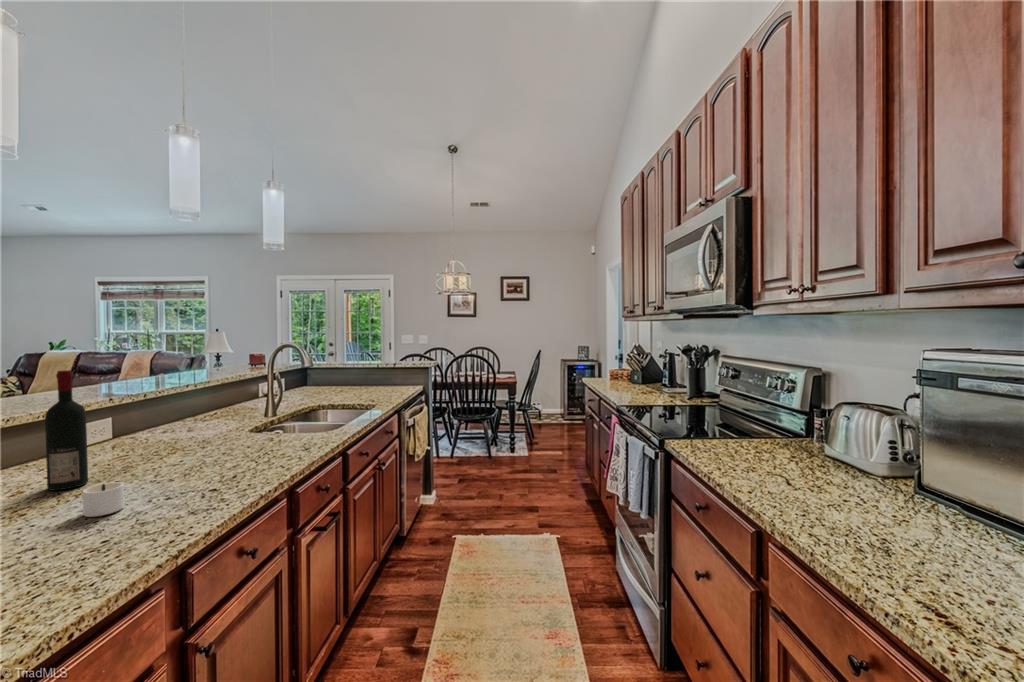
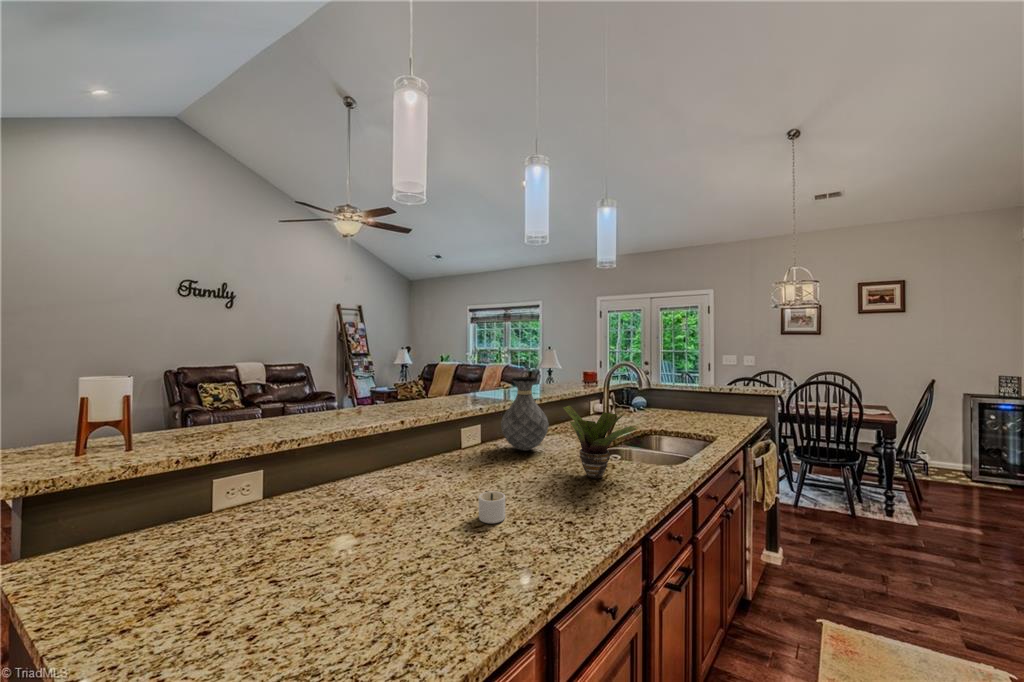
vase: none [114,359,188,446] -> present [501,377,549,451]
wine bottle: present [45,370,88,491] -> none [461,386,484,484]
potted plant: none [205,385,292,455] -> present [563,406,637,479]

